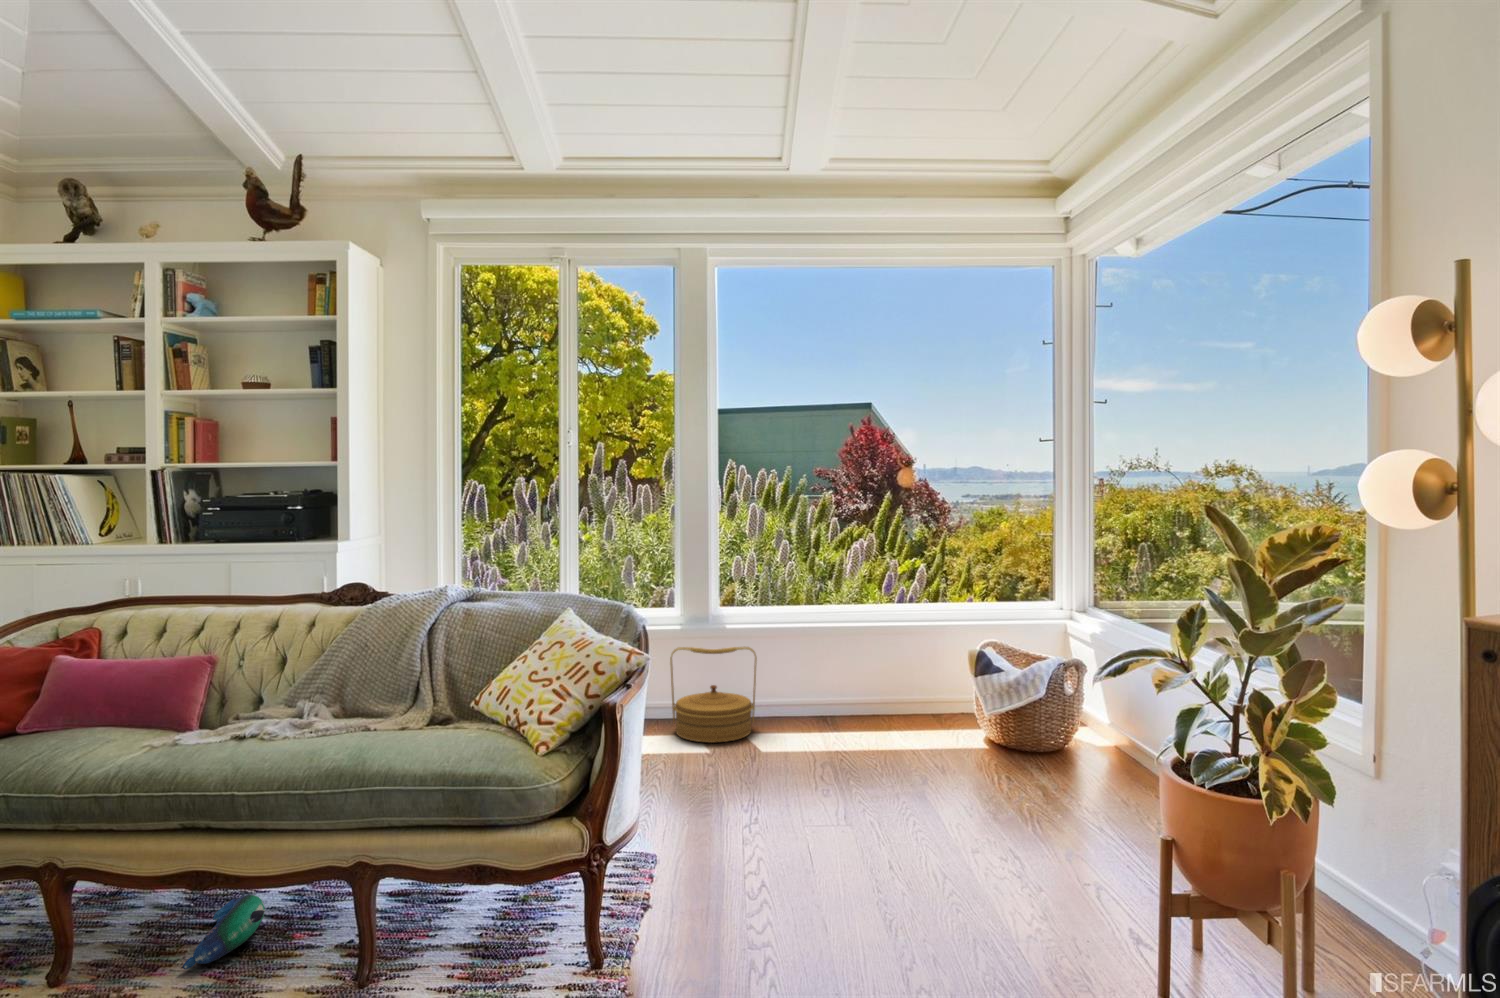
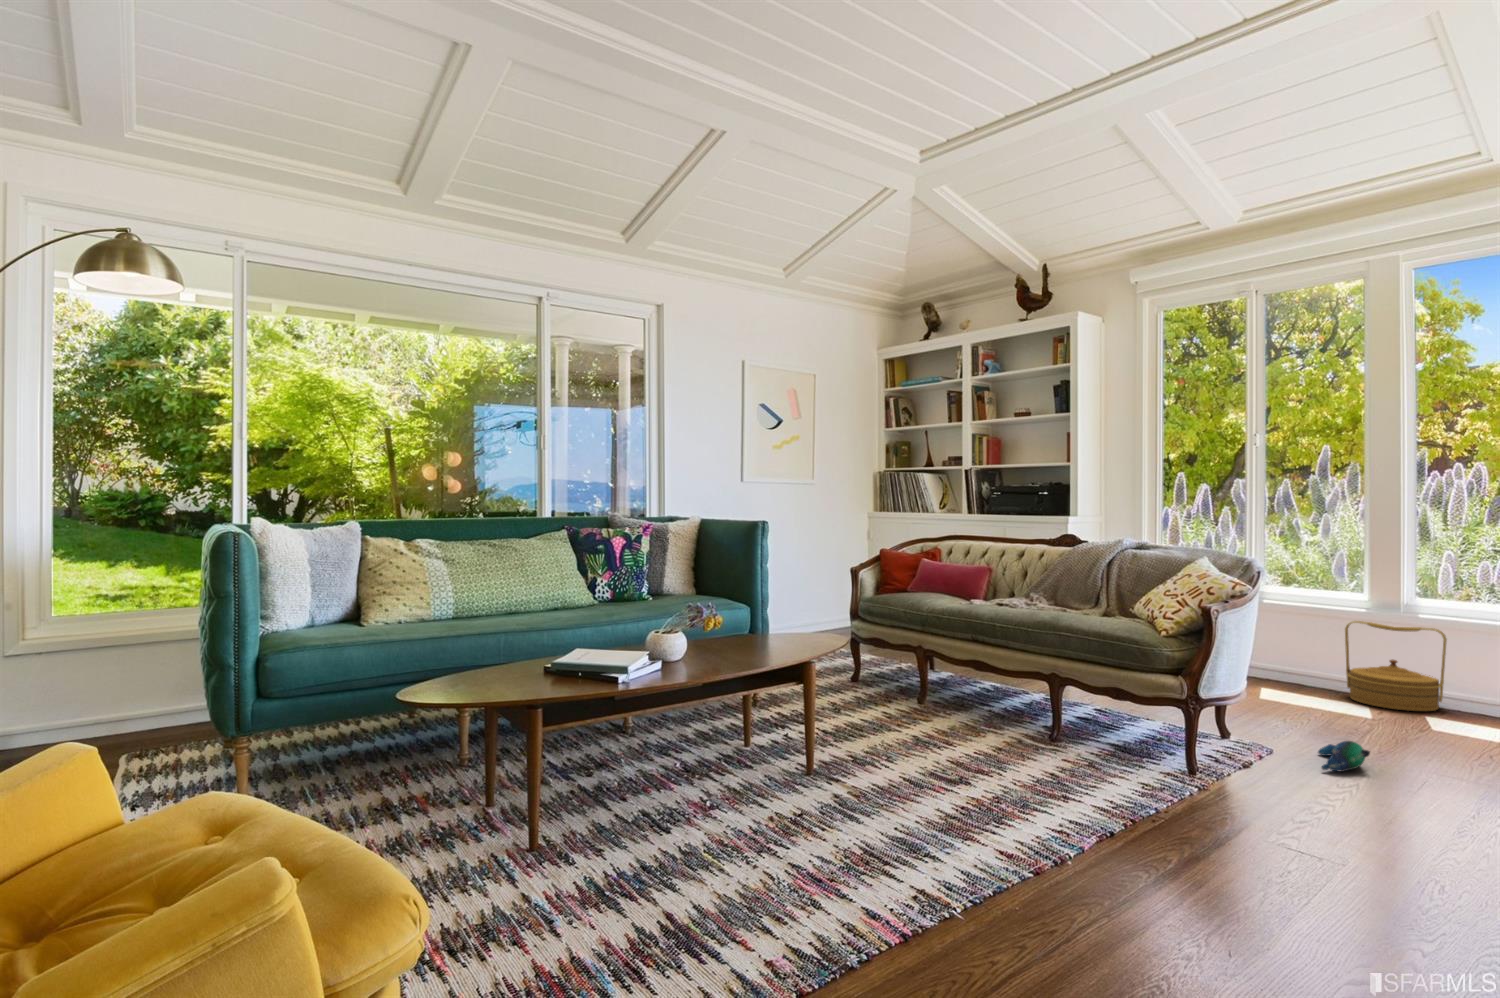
plush toy: present [183,894,265,969] -> present [1318,741,1370,772]

